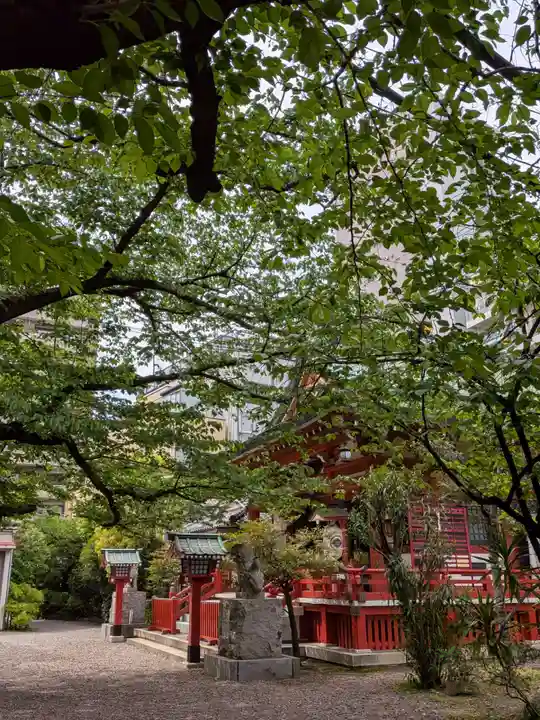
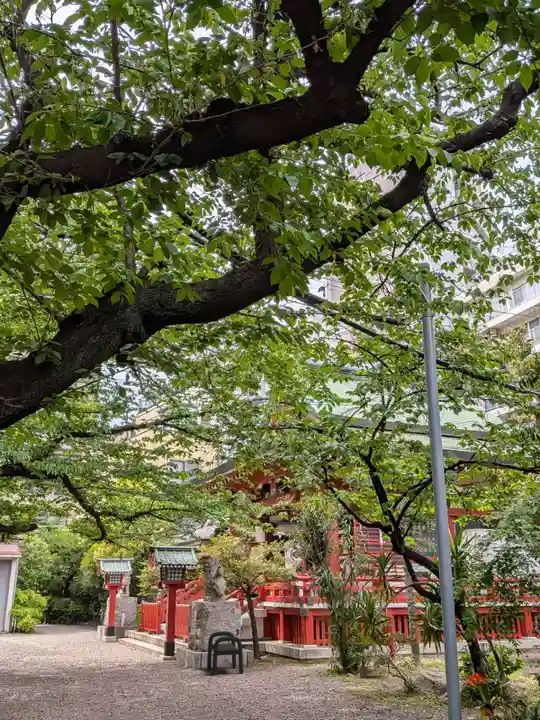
bench: none [245,635,294,692] -> present [207,631,243,676]

